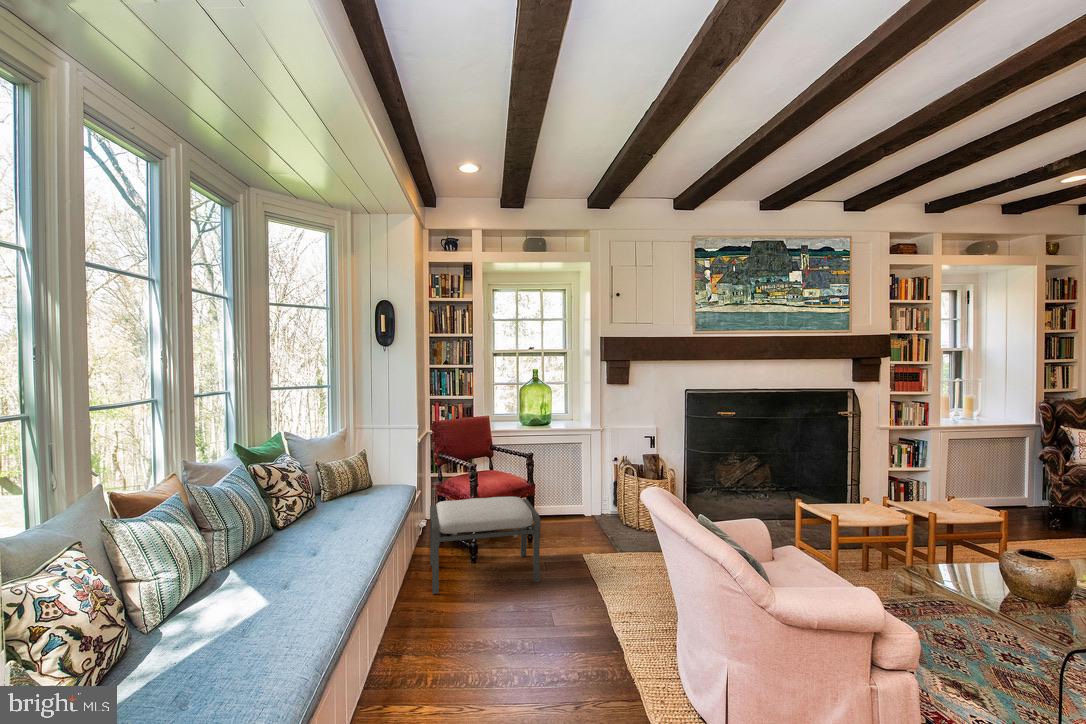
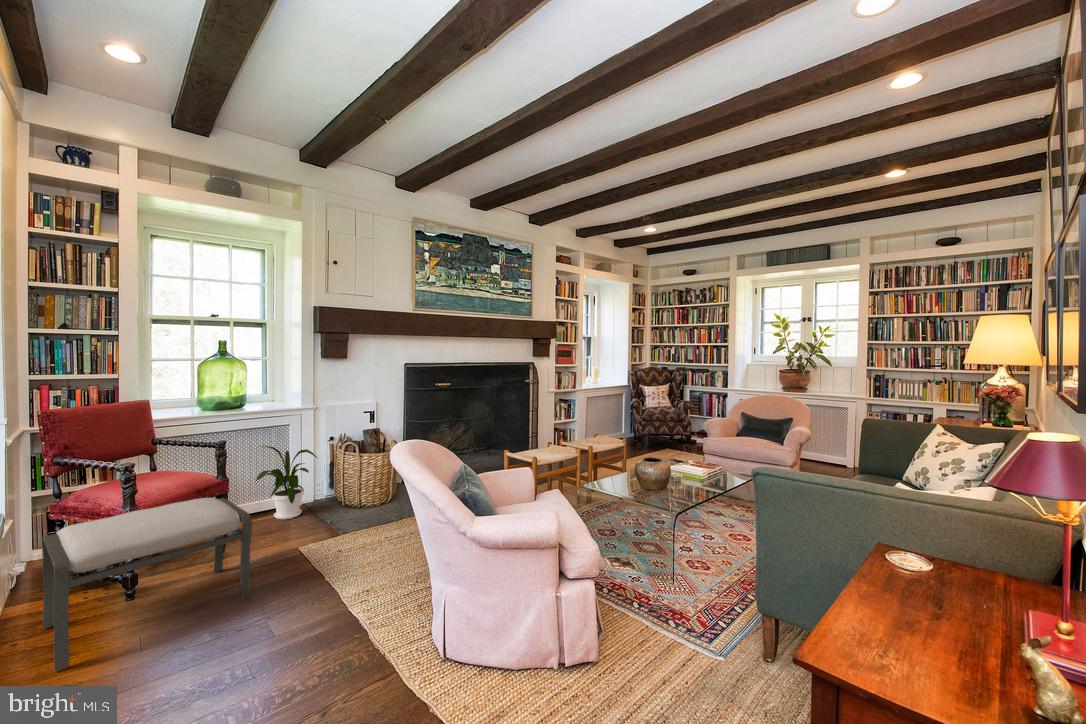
house plant: none [552,459,602,526] -> present [256,446,317,519]

